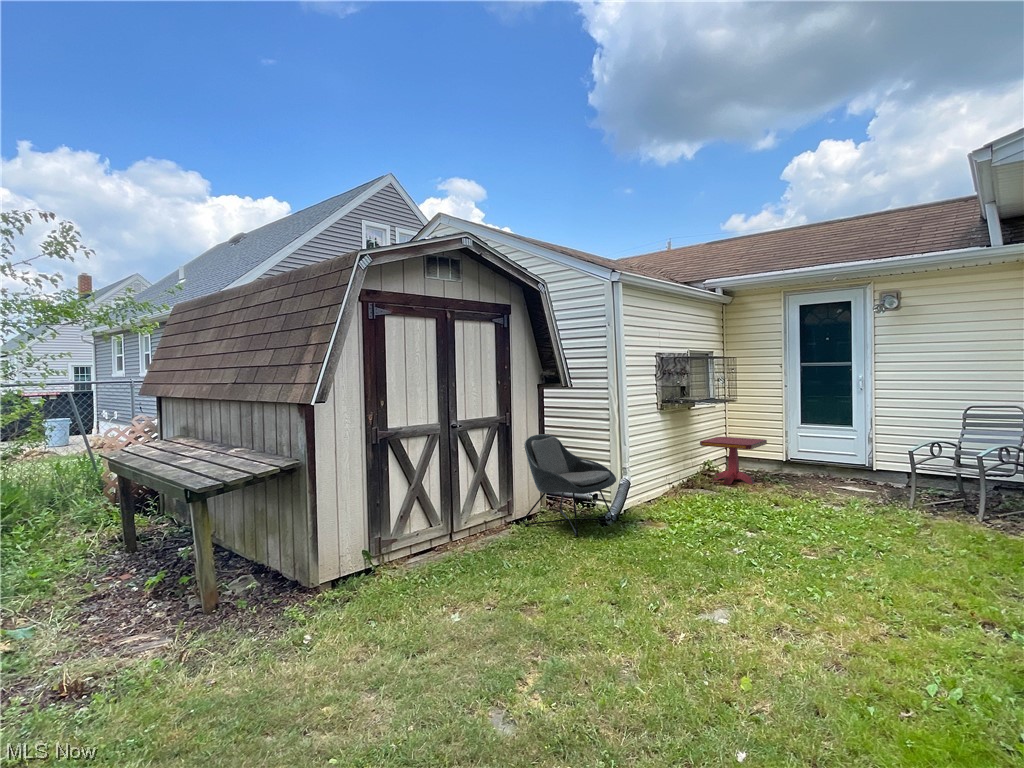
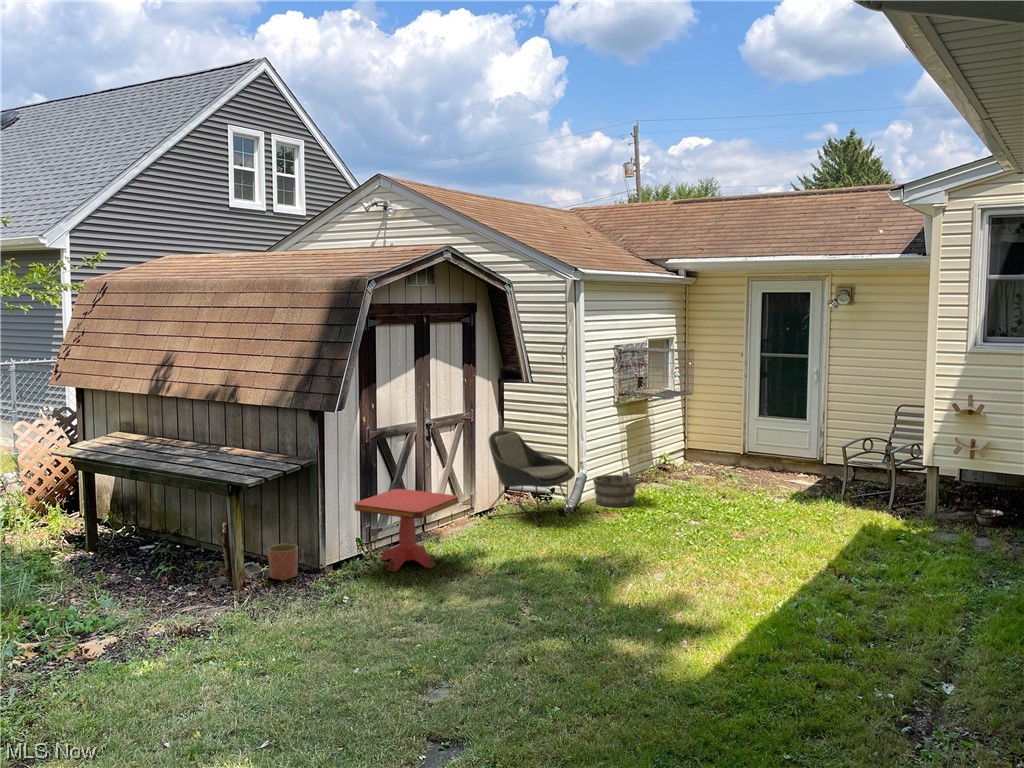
side table: present [700,437,767,485] -> present [354,489,458,572]
bucket: none [637,478,688,515] -> present [593,472,641,507]
planter: none [248,558,284,604] -> present [268,544,298,581]

